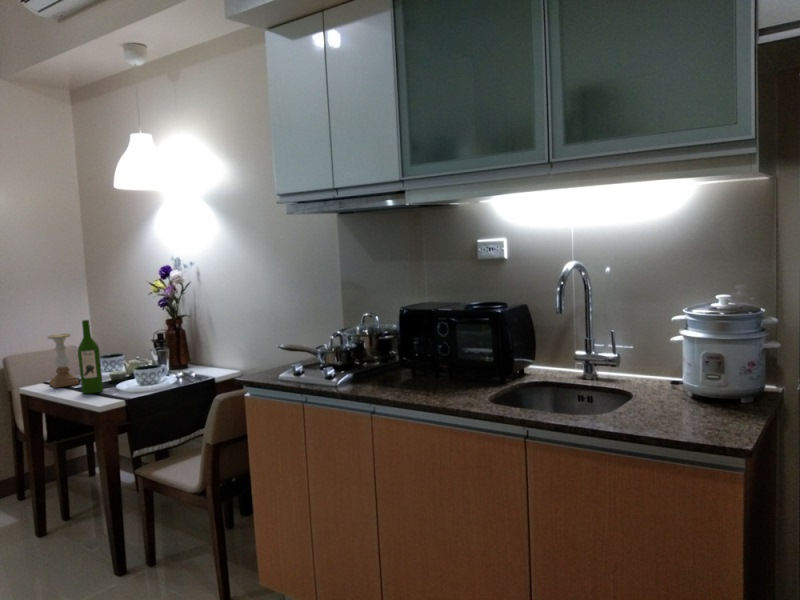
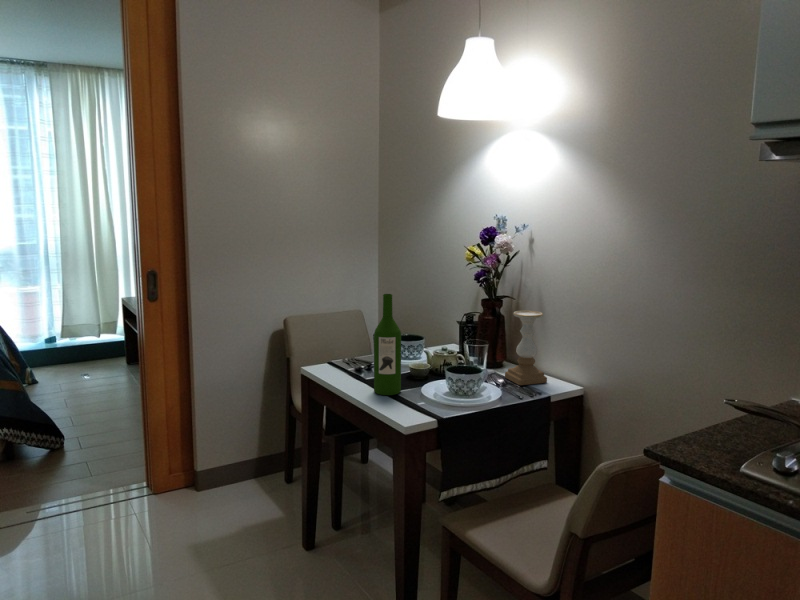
candle holder: present [48,334,79,388] -> present [505,311,547,385]

